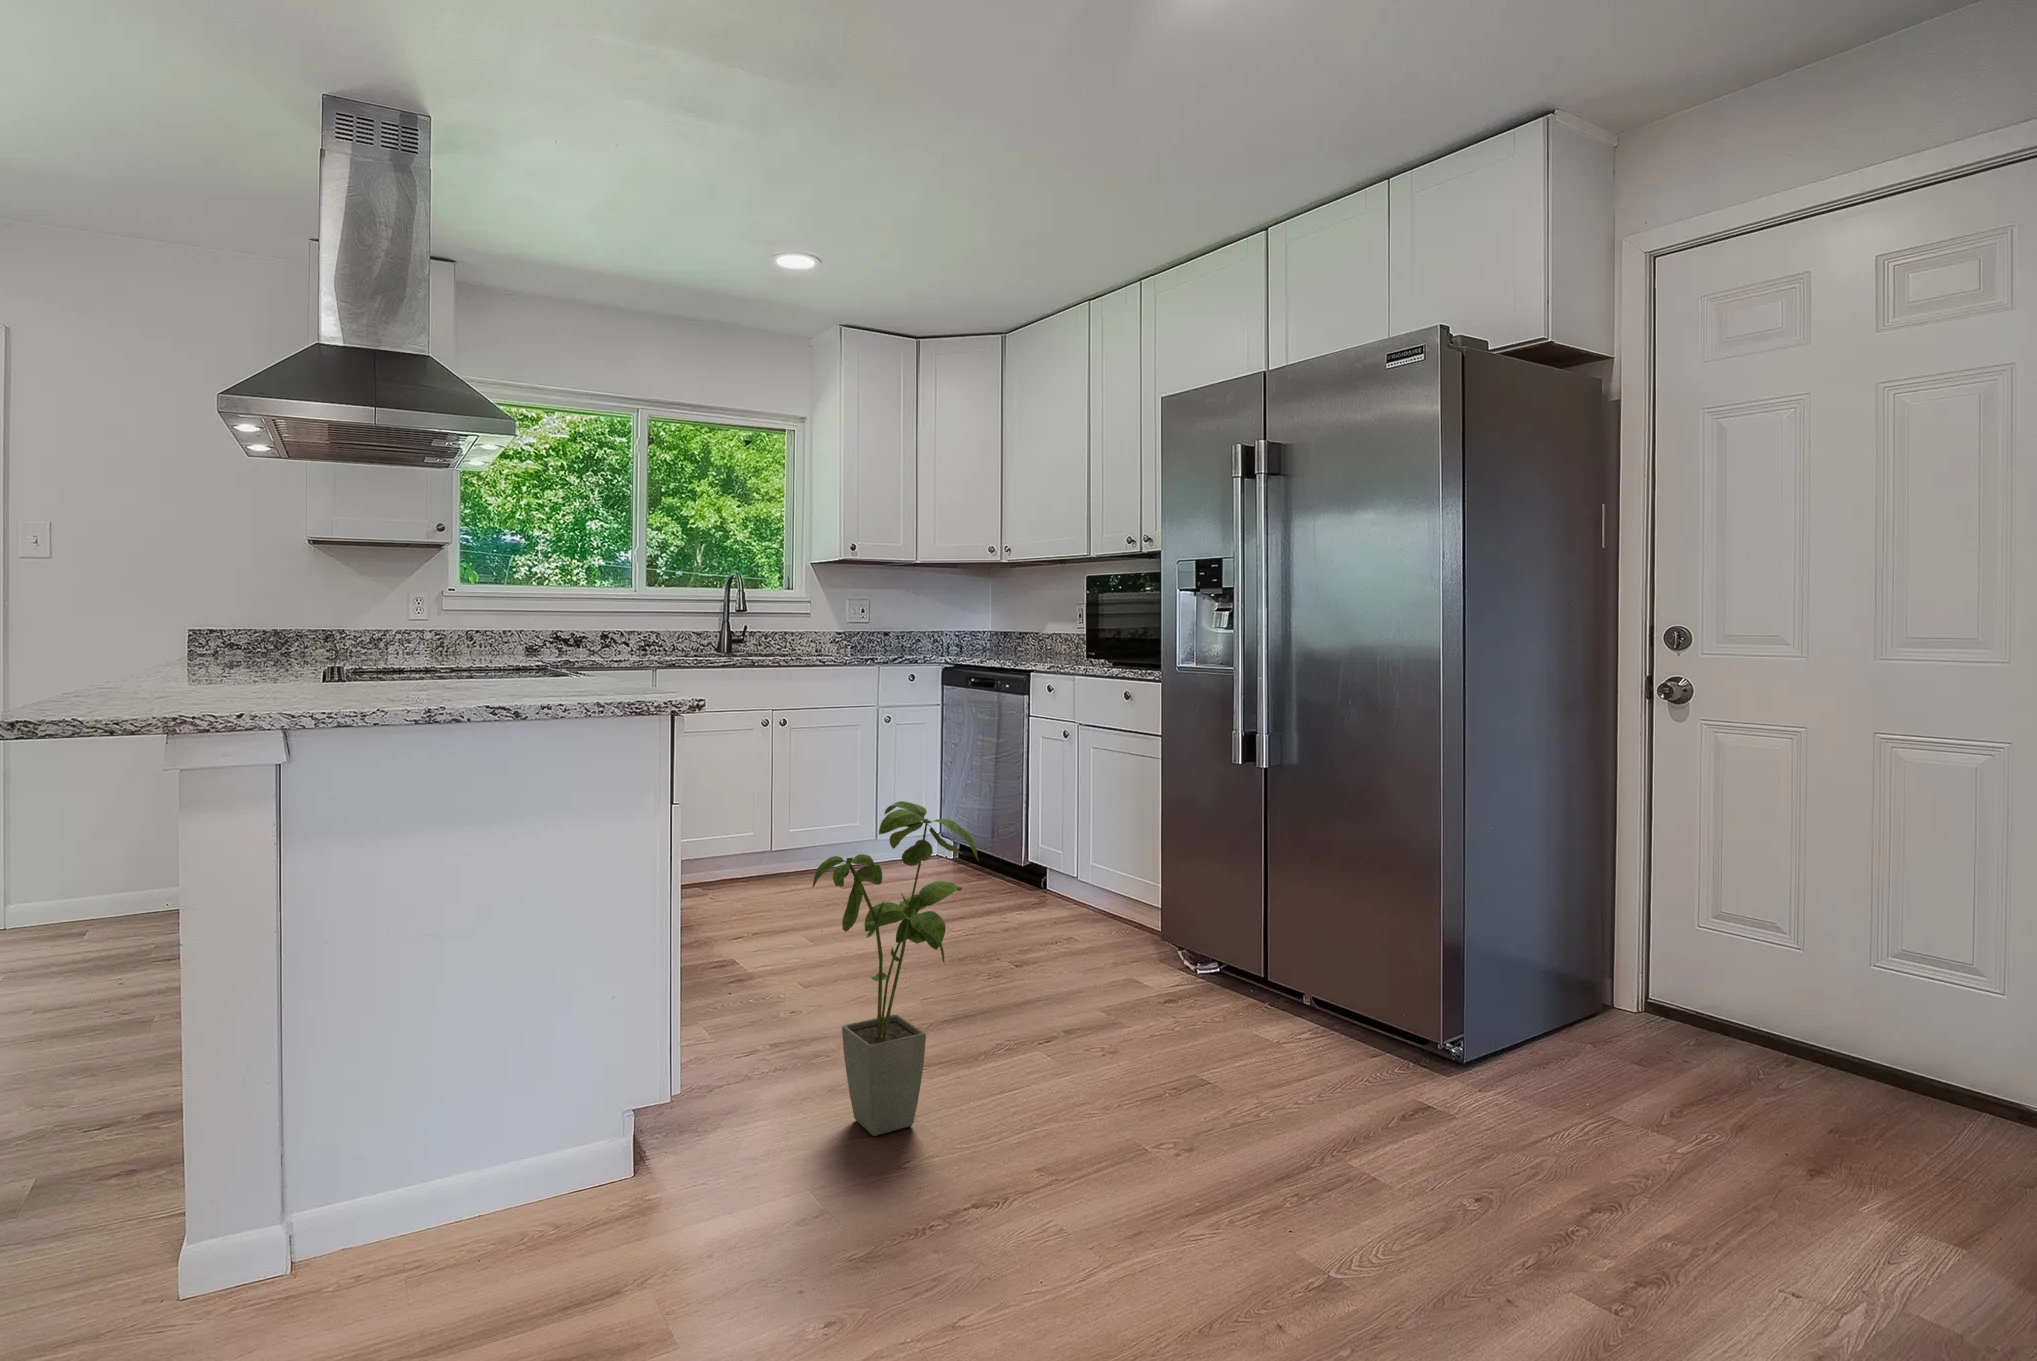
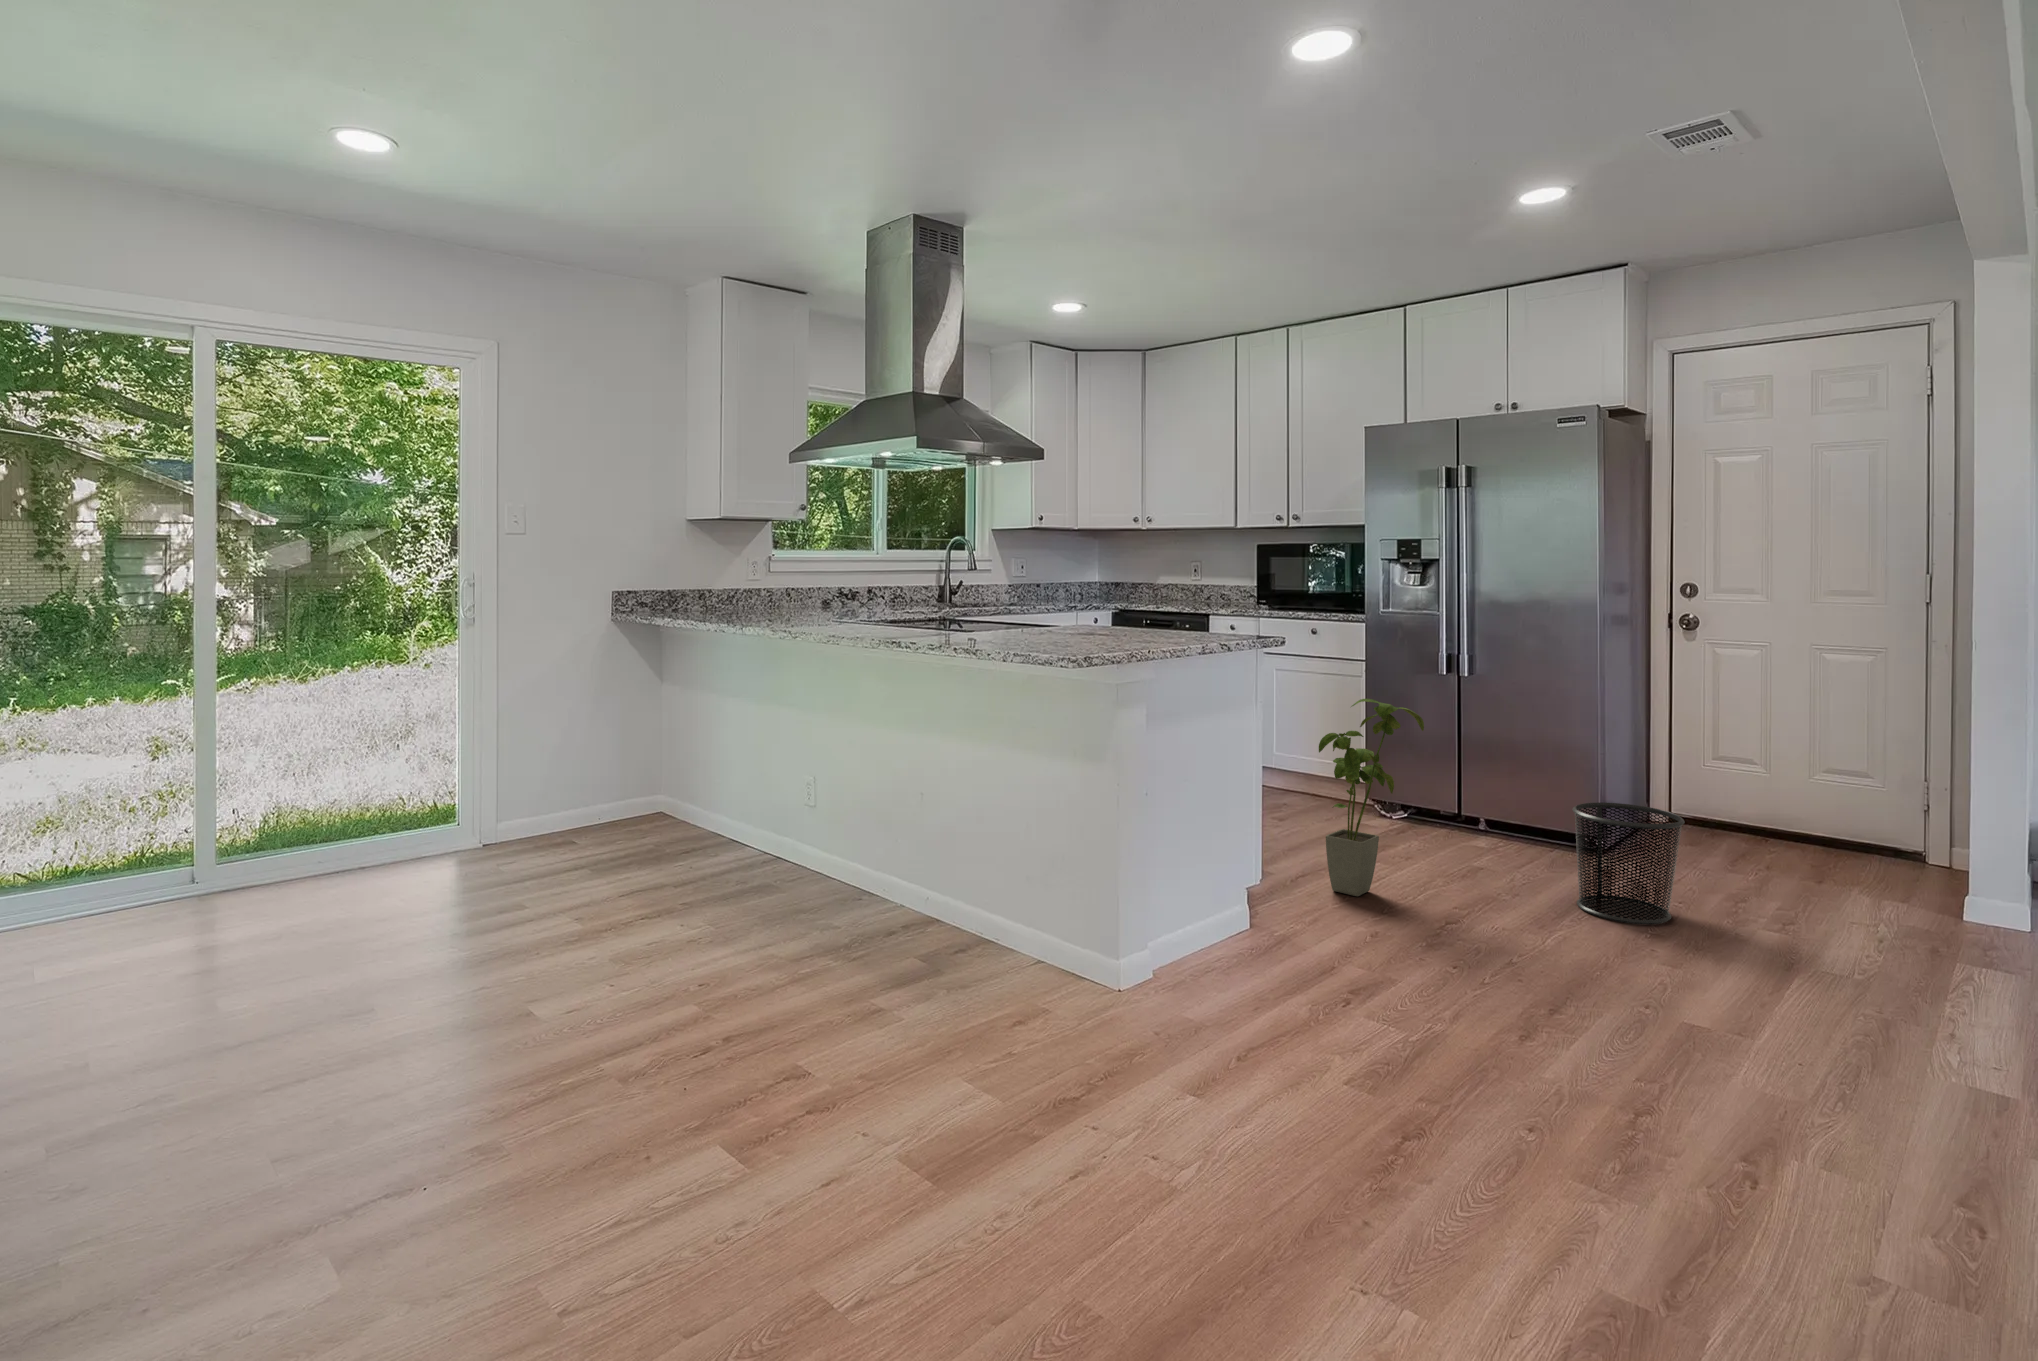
waste bin: none [1211,1007,1395,1267] -> present [1572,803,1685,924]

